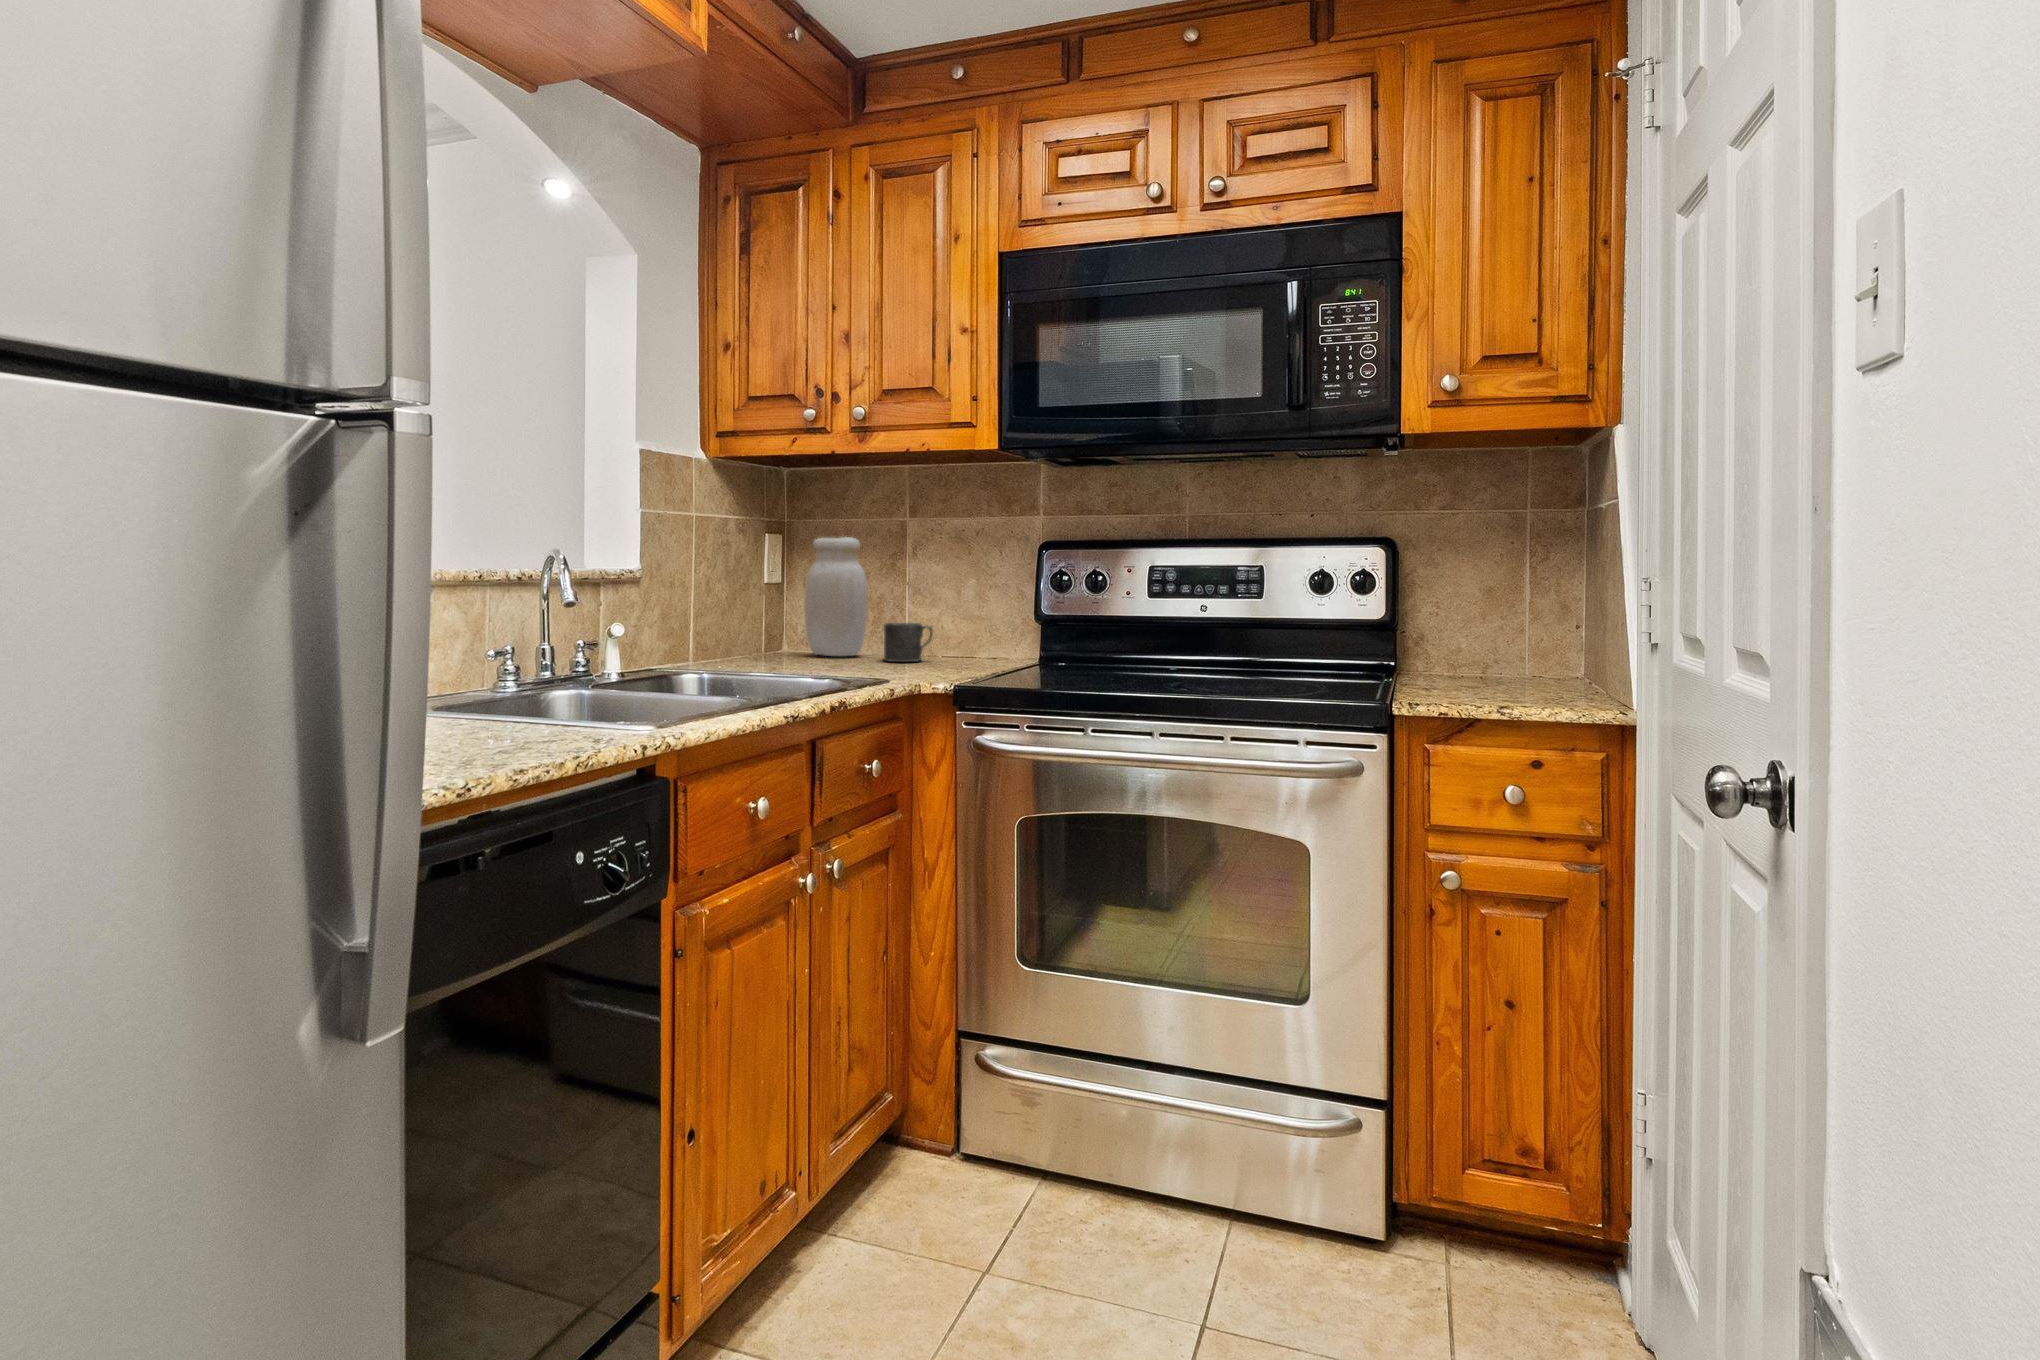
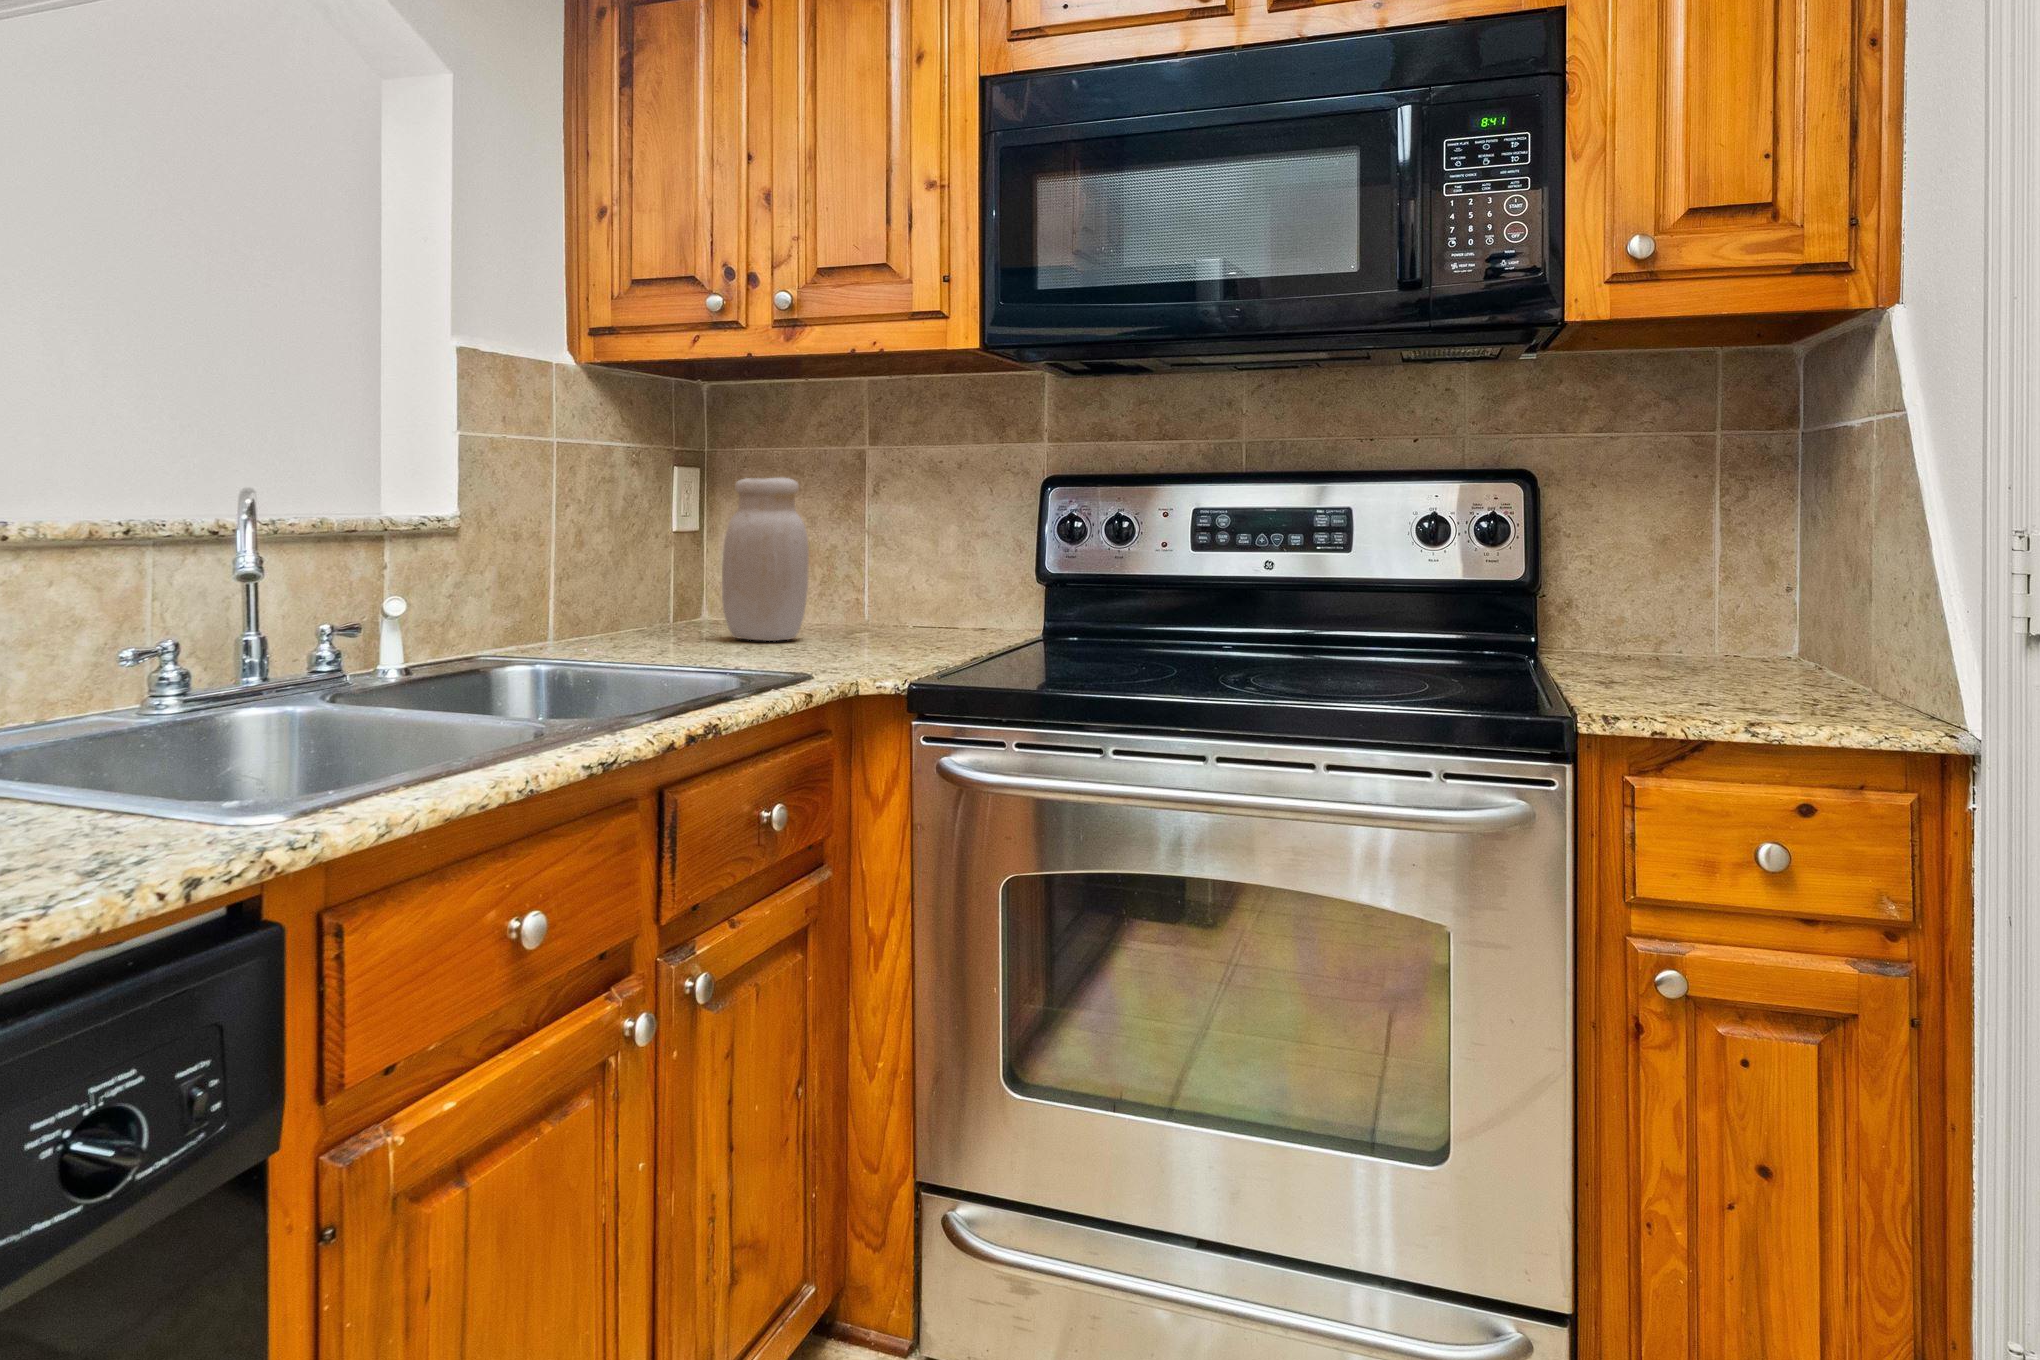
mug: present [883,623,933,662] -> none [825,595,895,649]

